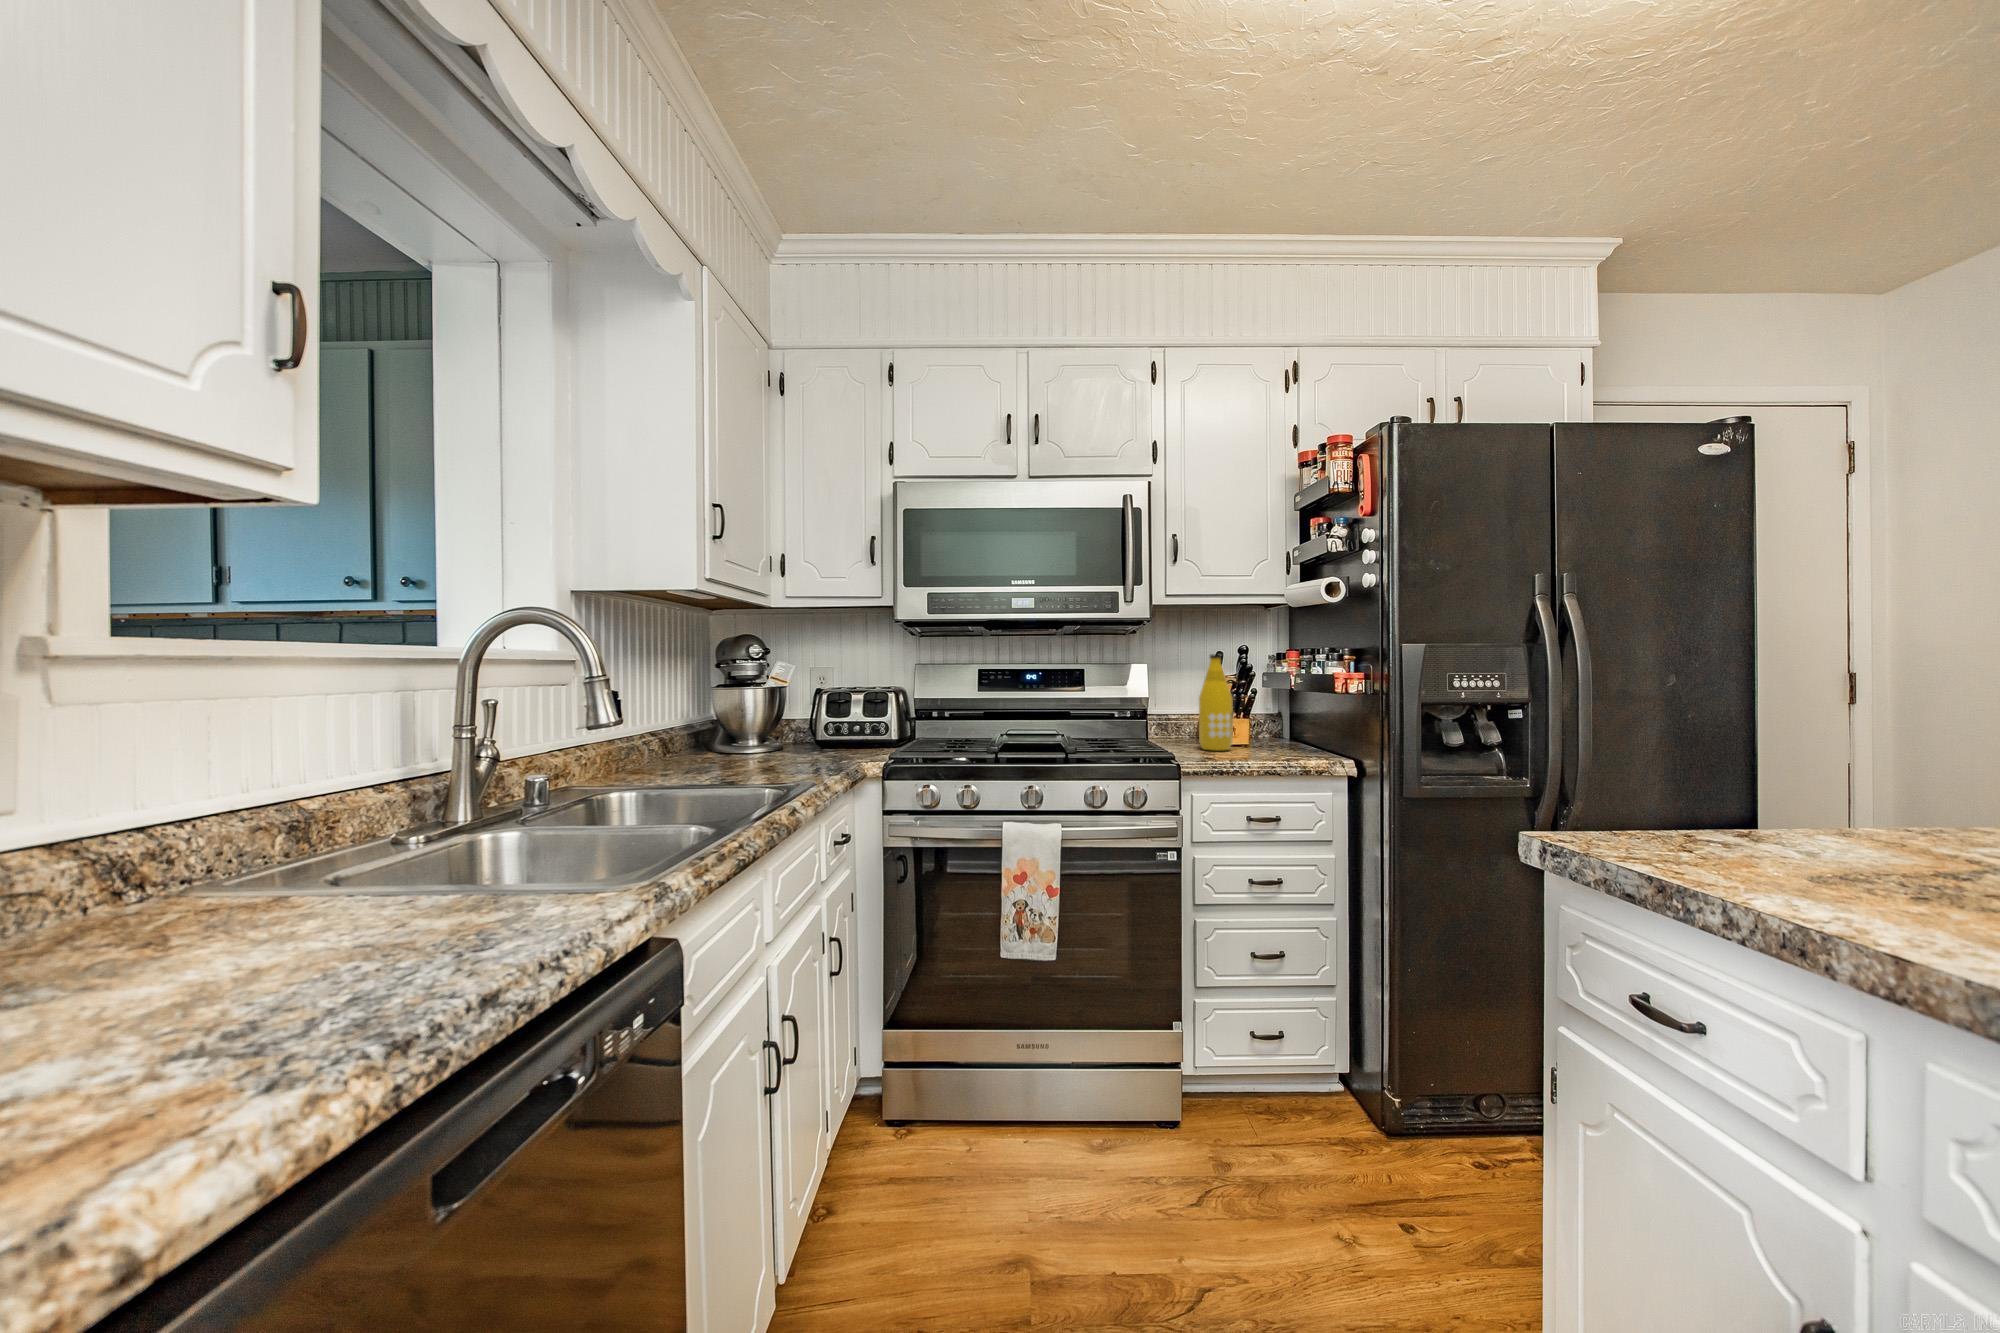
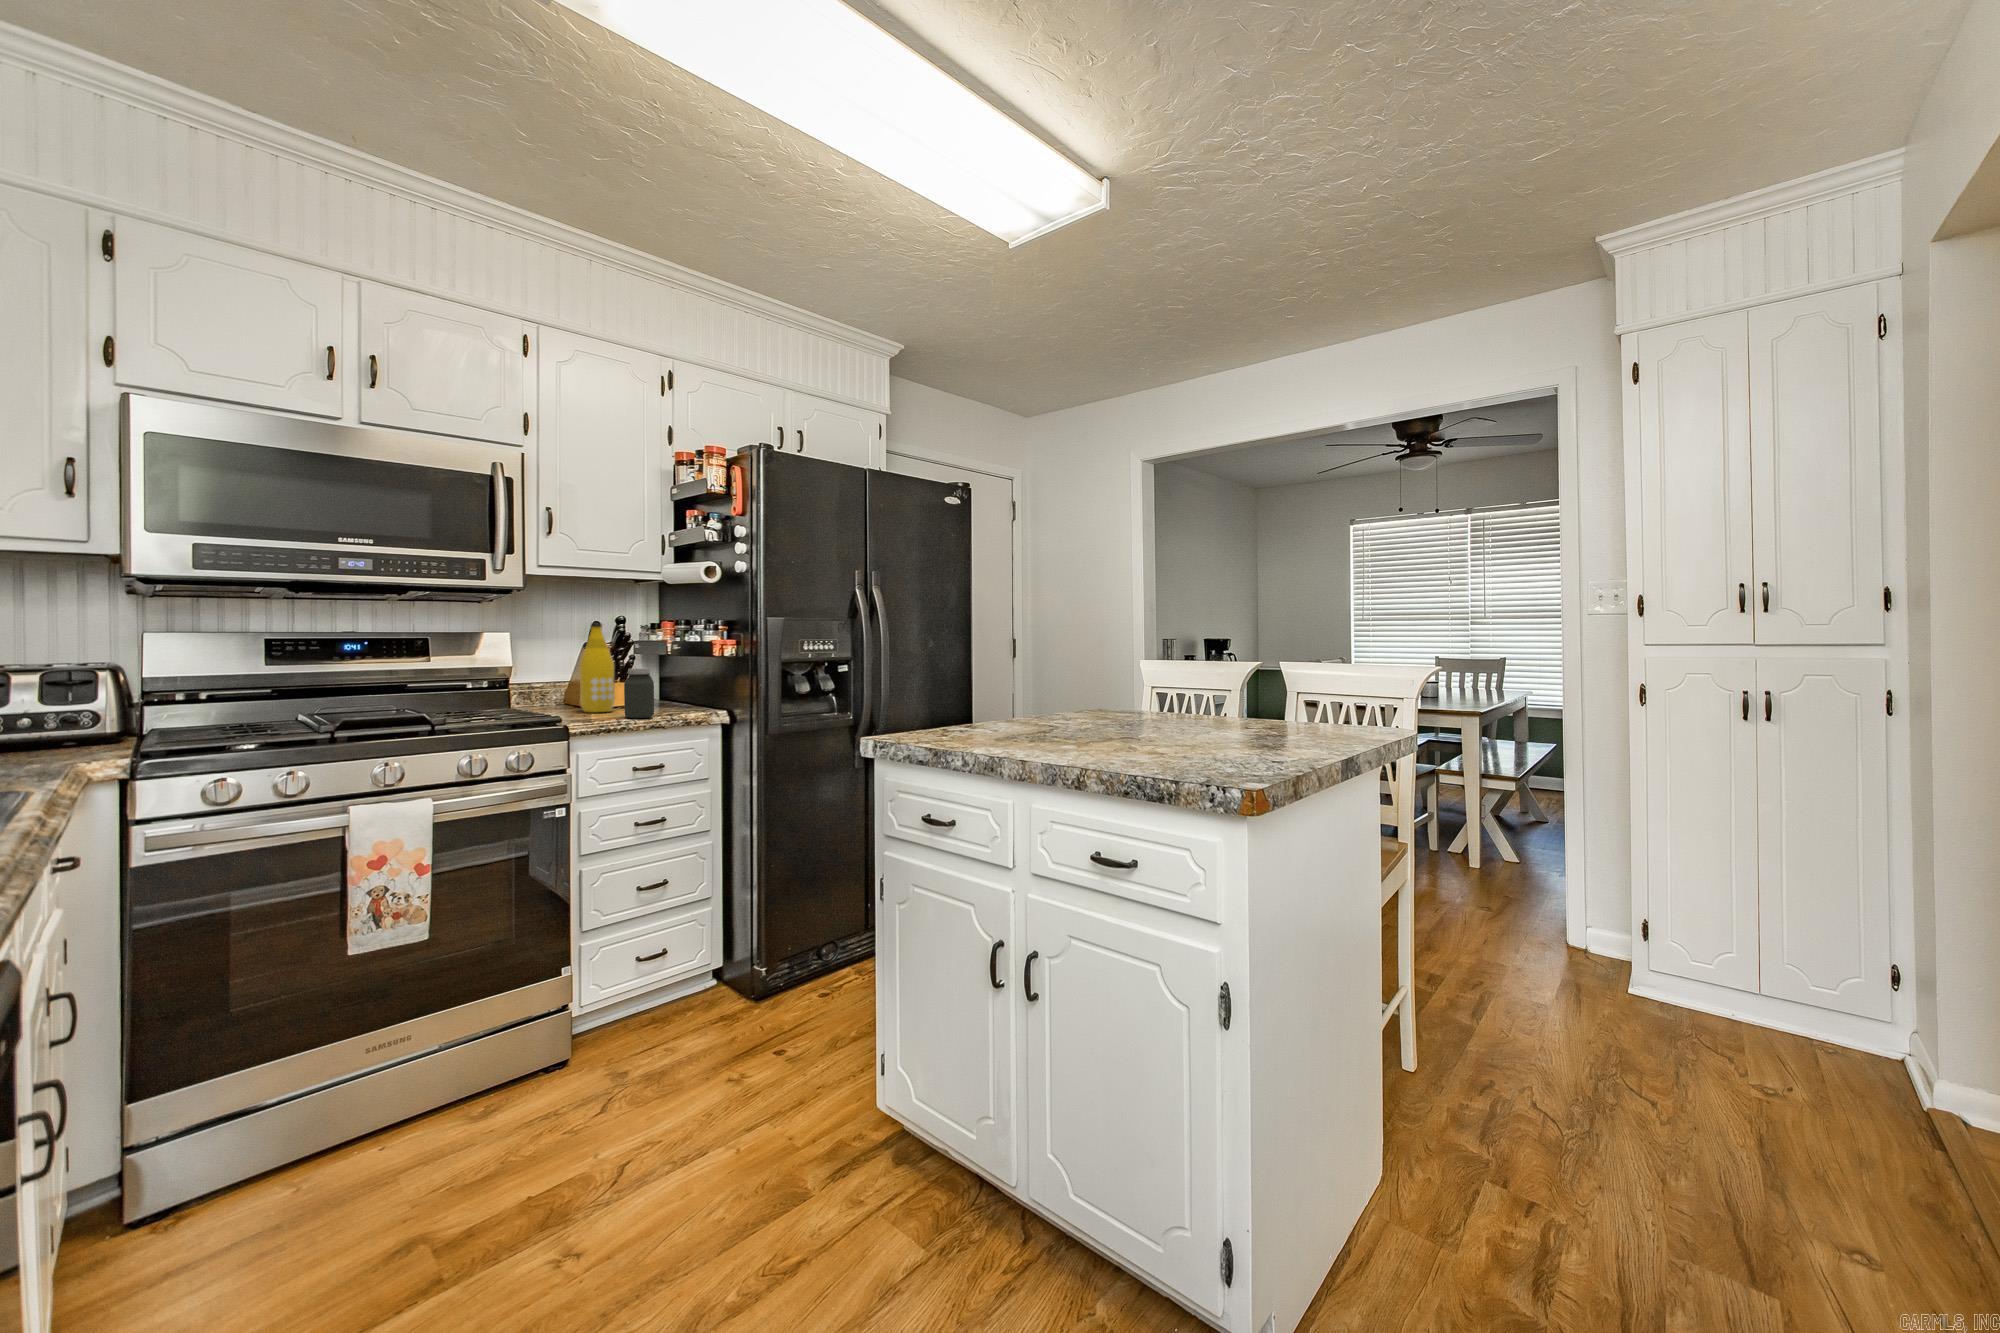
jar: none [1239,704,1270,760] -> present [624,668,654,718]

